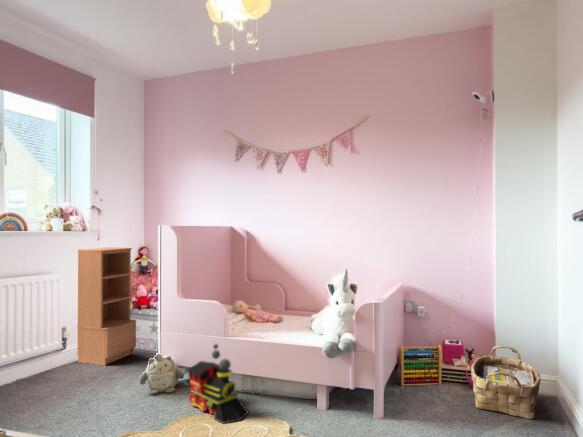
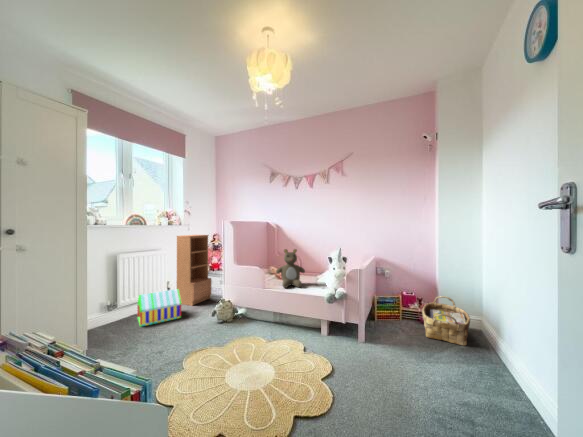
teddy bear: none [245,272,292,335] -> present [276,249,305,288]
toy house: none [14,338,89,400] -> present [137,289,181,327]
toy train: present [188,344,248,423] -> none [239,293,278,345]

